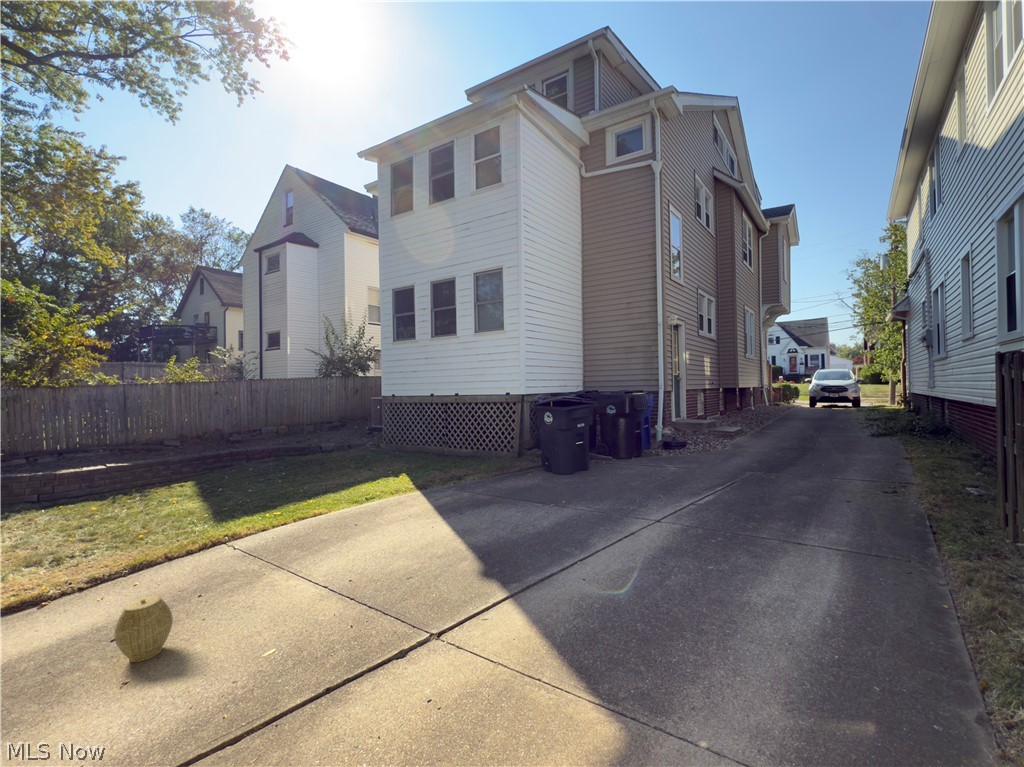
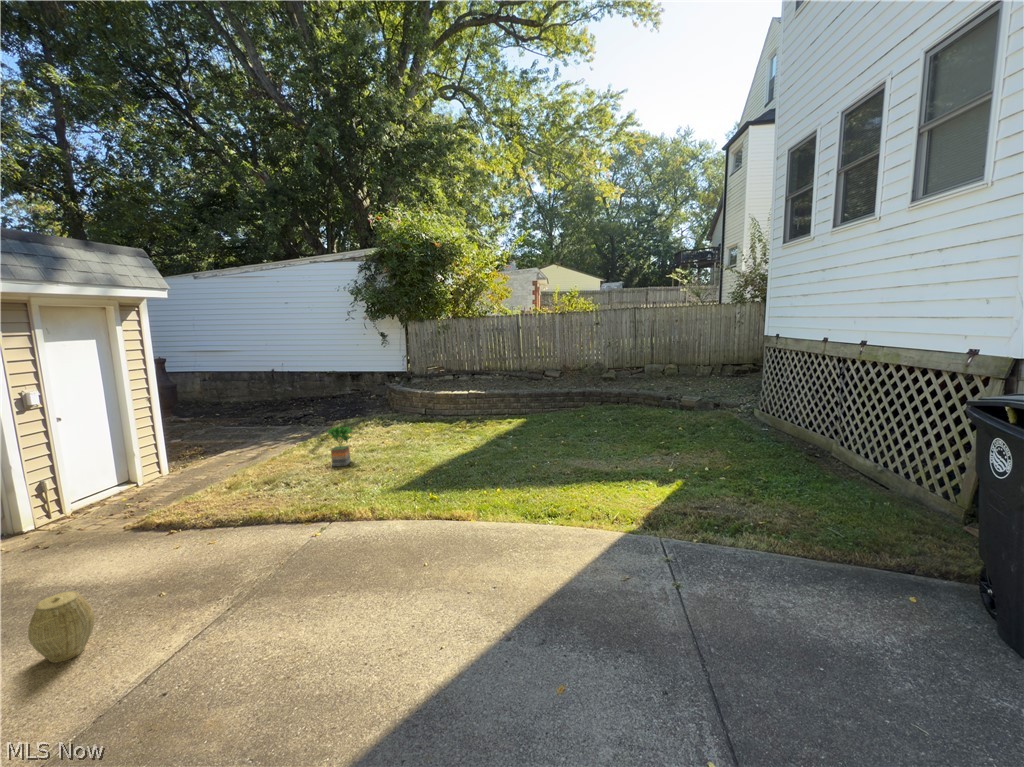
potted tree: none [32,499,76,547] -> present [328,427,352,466]

